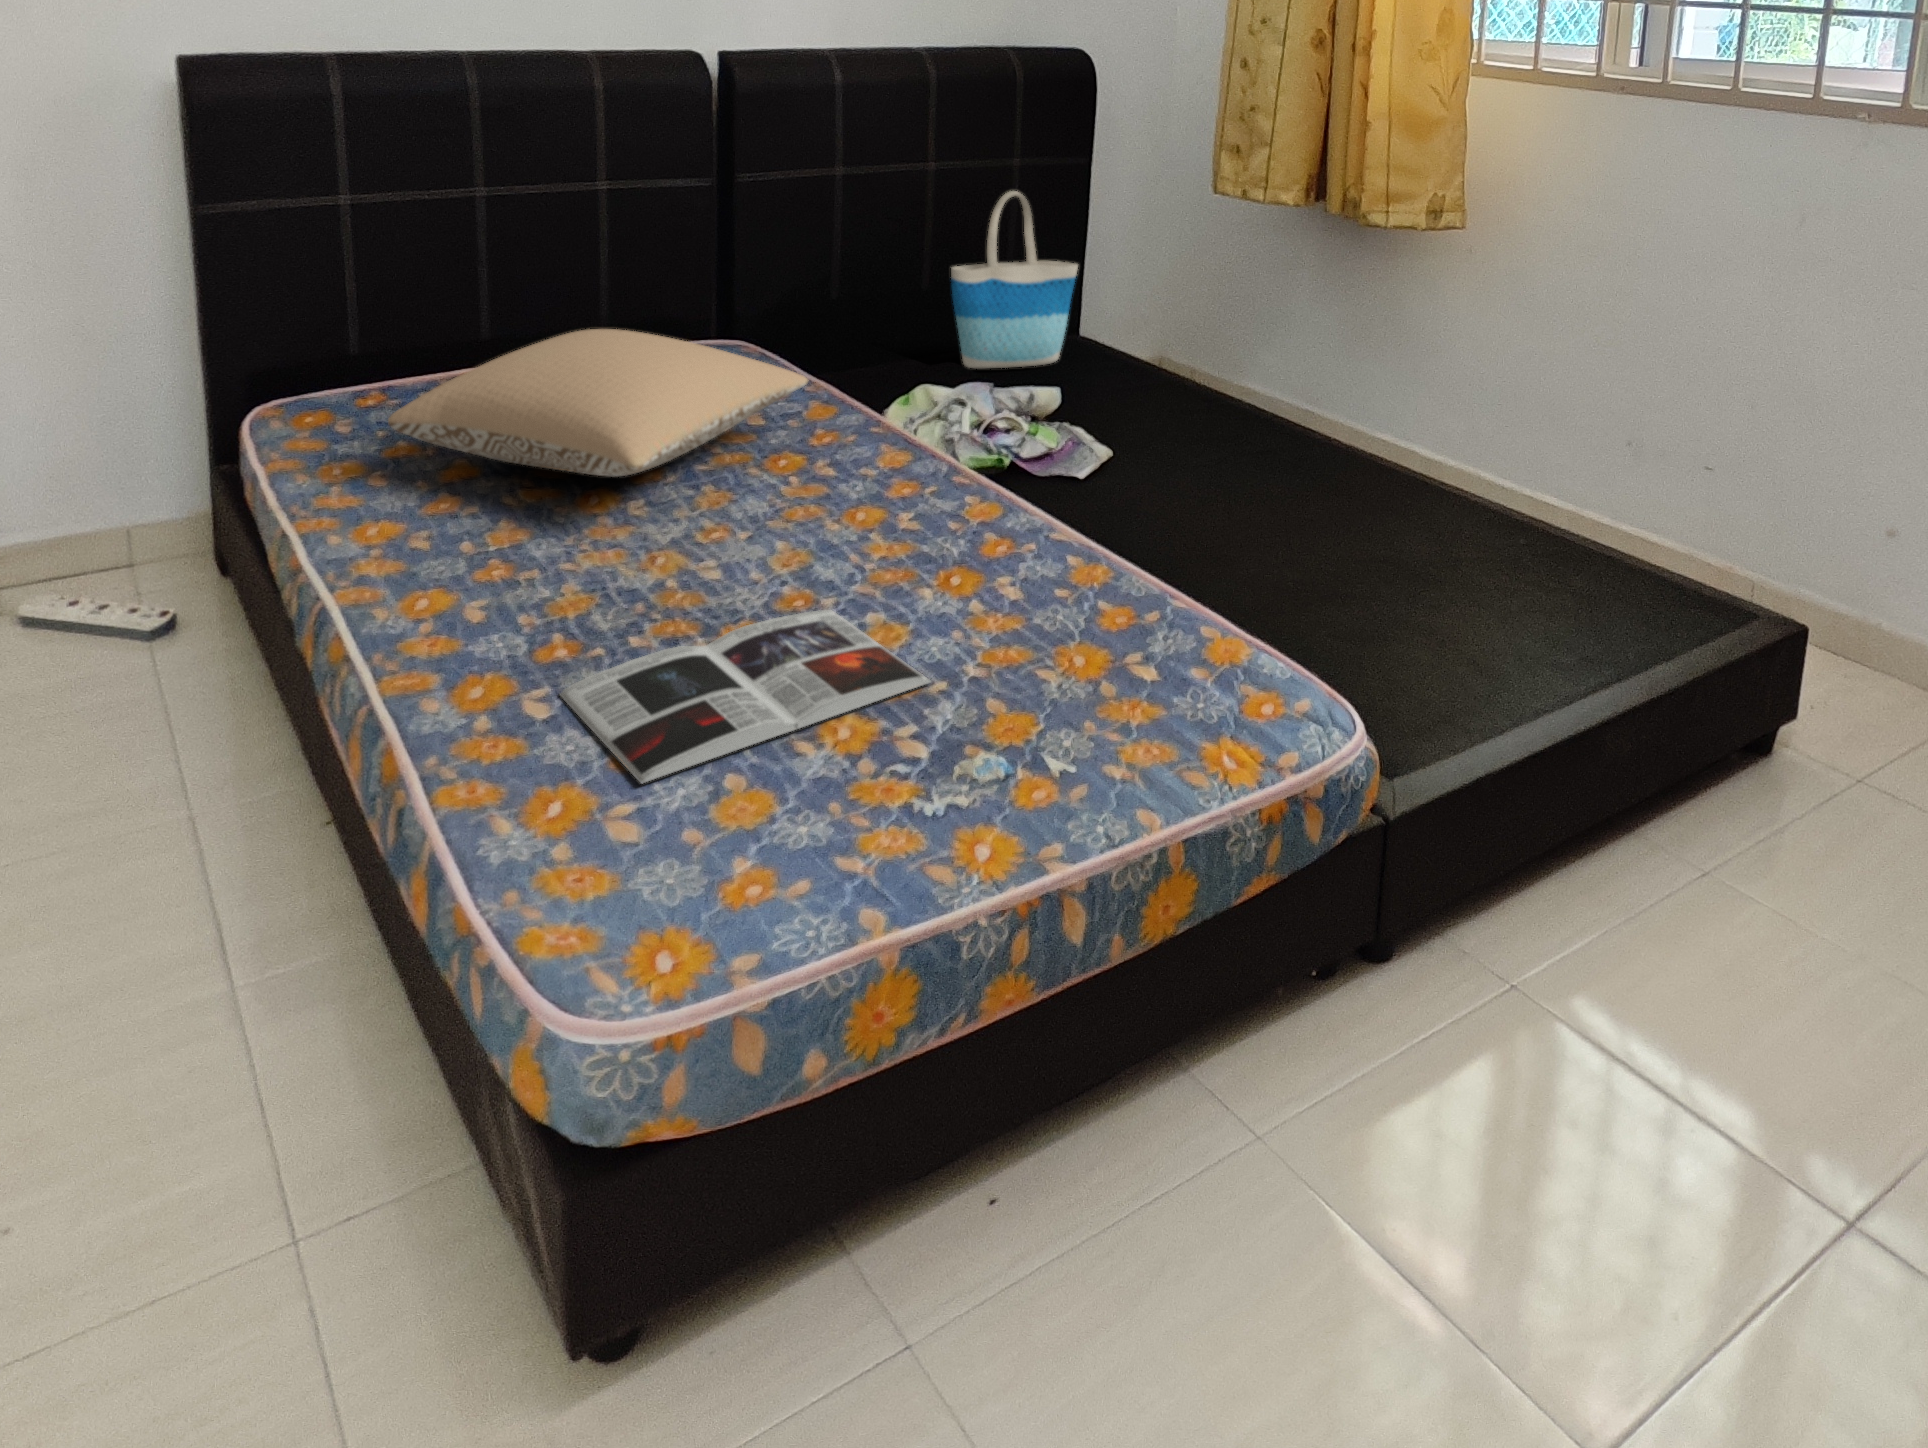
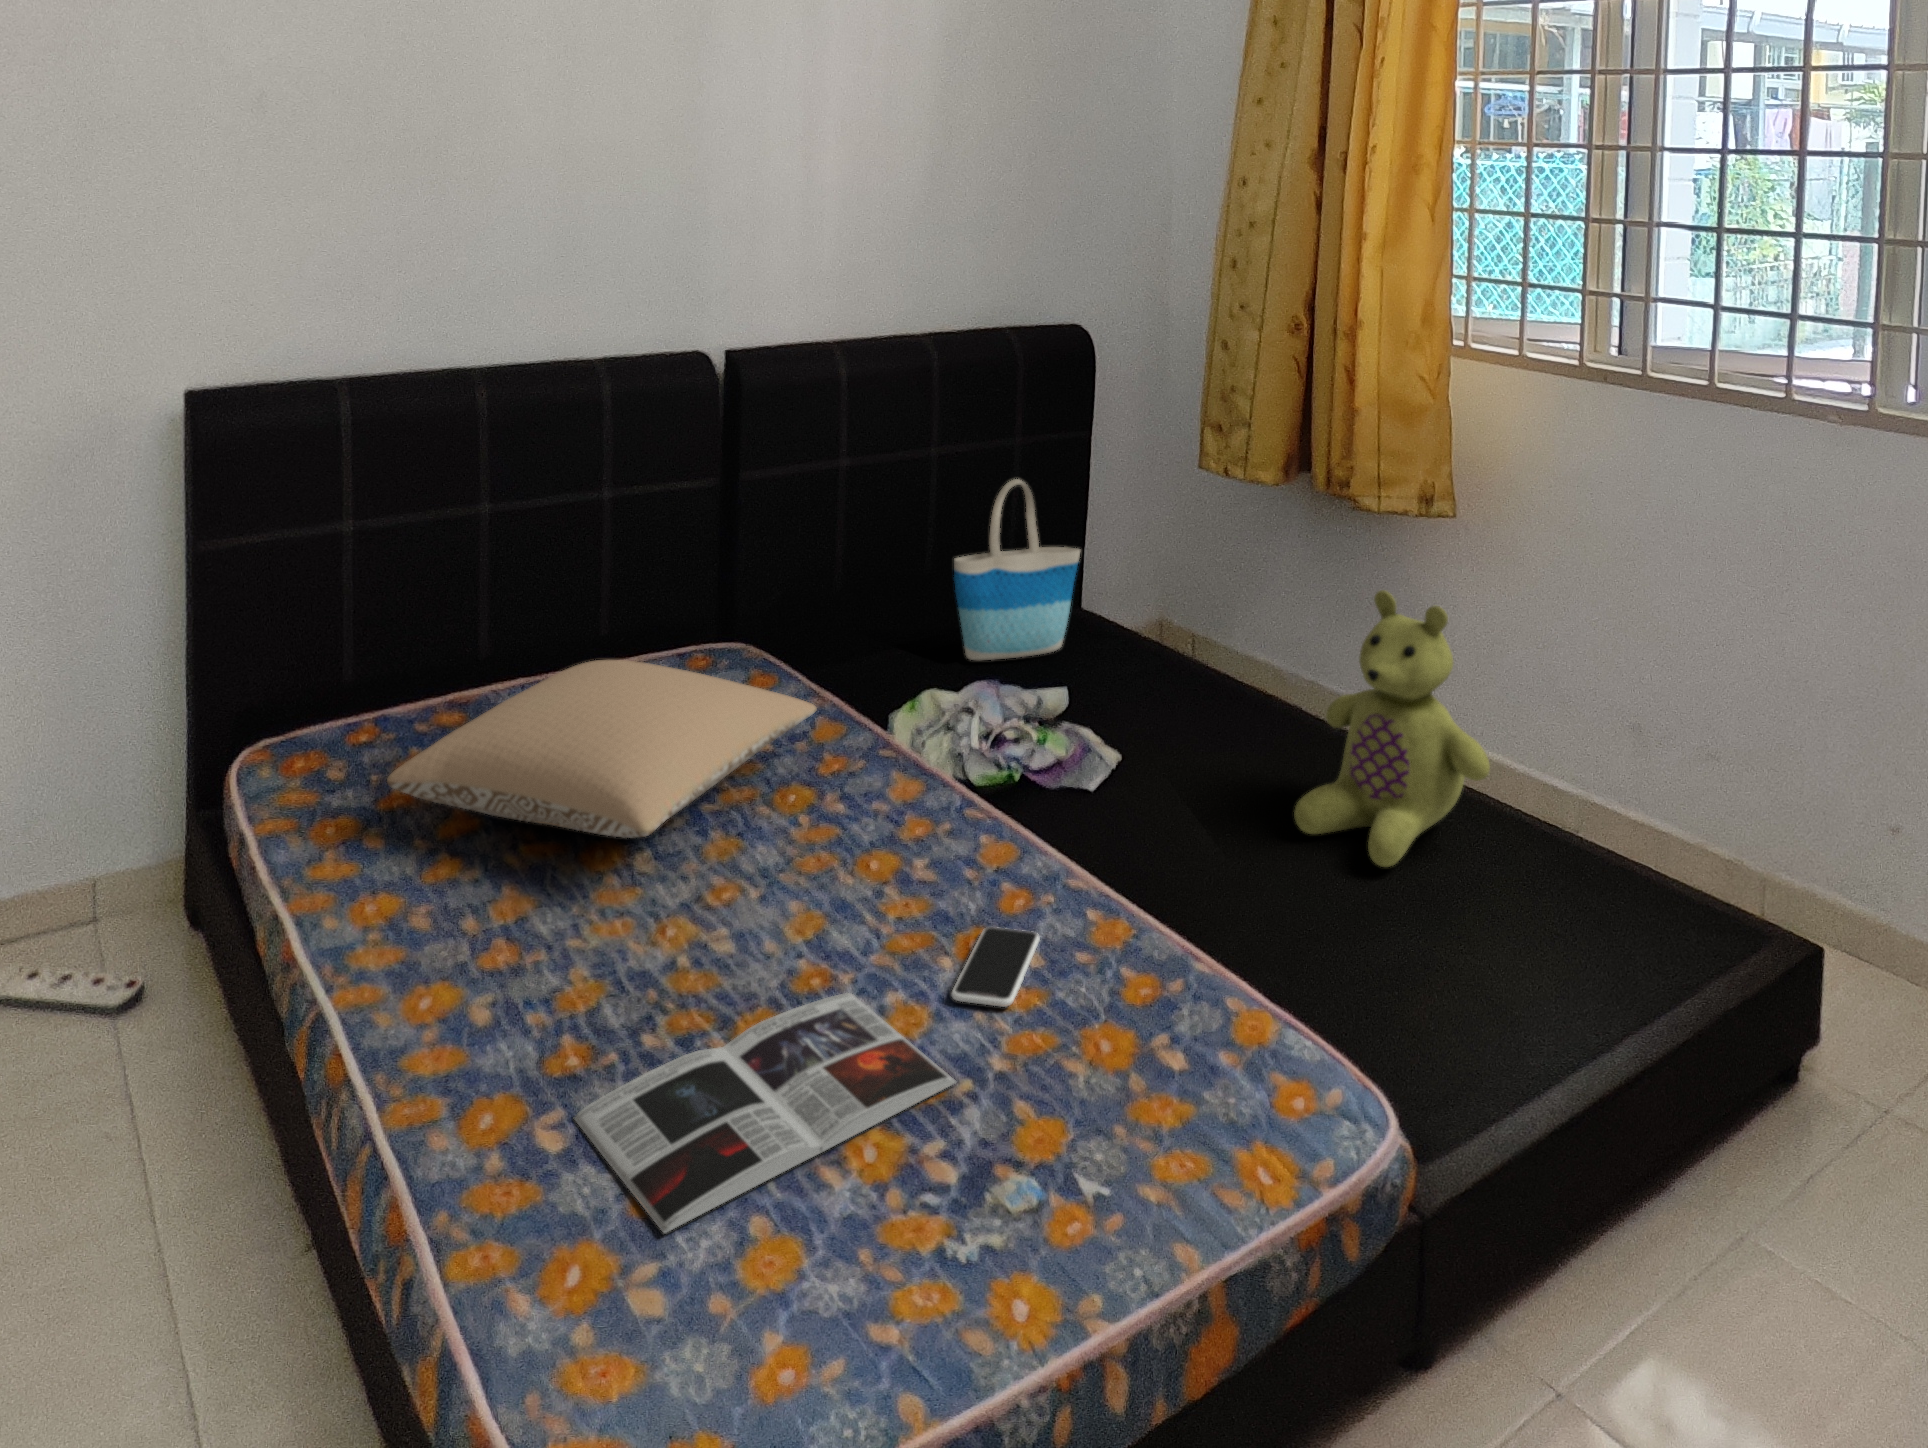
stuffed bear: none [1281,280,1480,542] -> present [1294,590,1490,867]
smartphone: none [931,565,1020,626] -> present [952,927,1040,1007]

